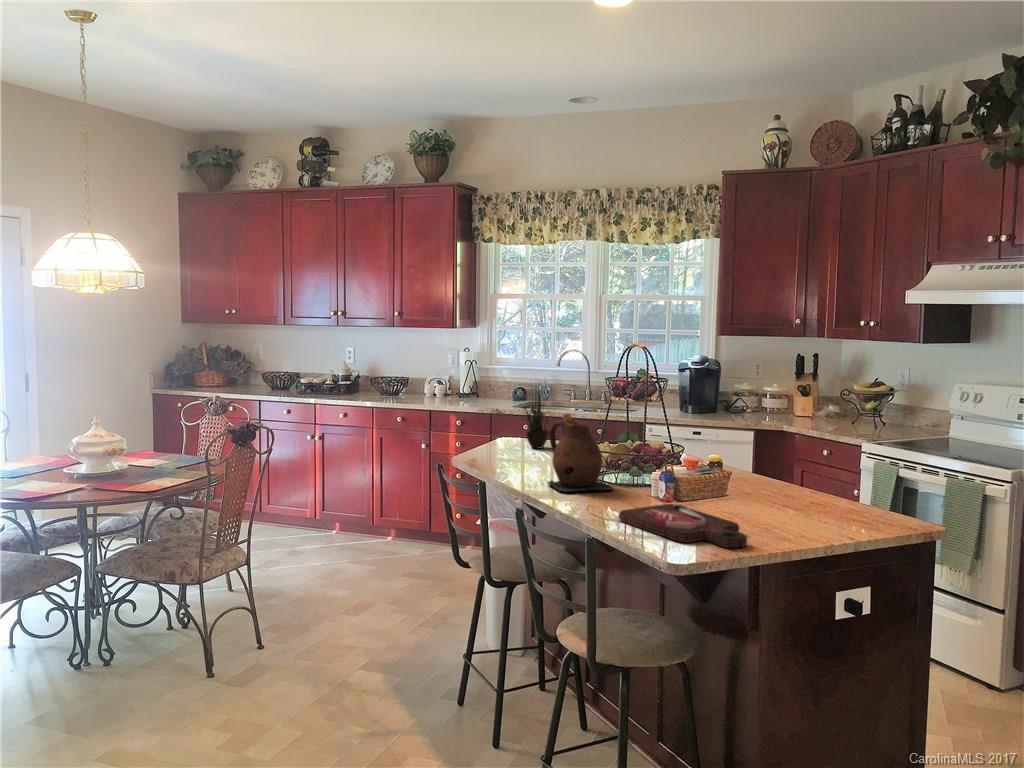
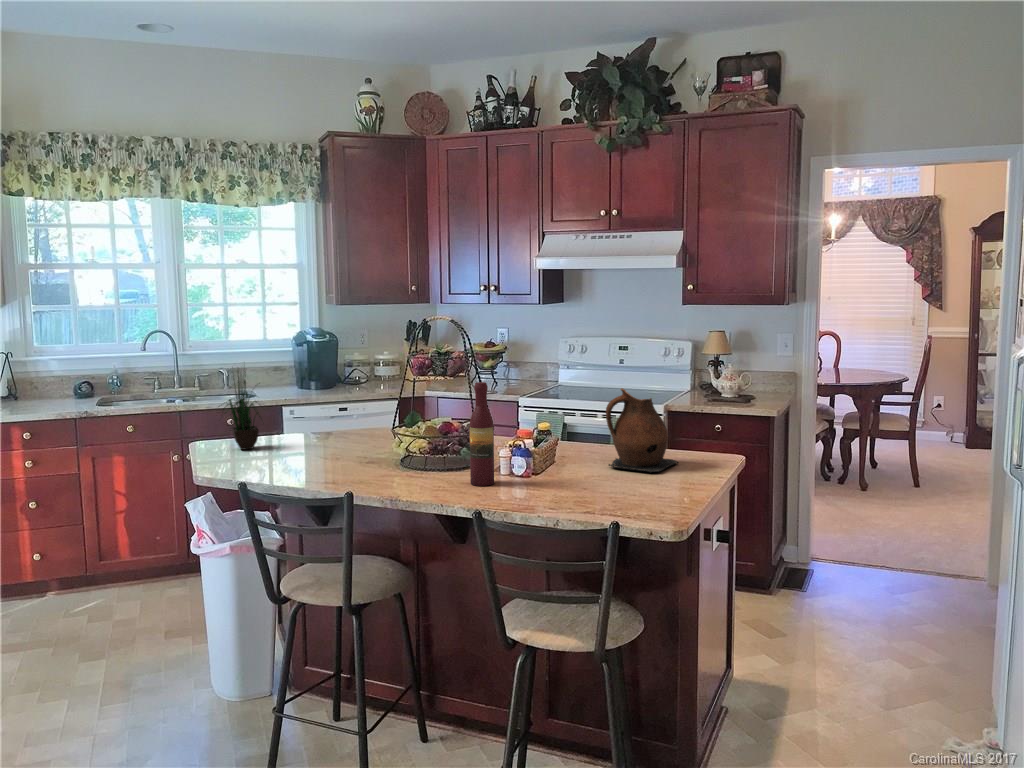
wine bottle: none [624,408,647,502] -> present [470,382,494,486]
ceramic pitcher: present [548,414,614,492] -> present [606,388,678,473]
cutting board: present [618,504,747,548] -> none [518,477,672,513]

